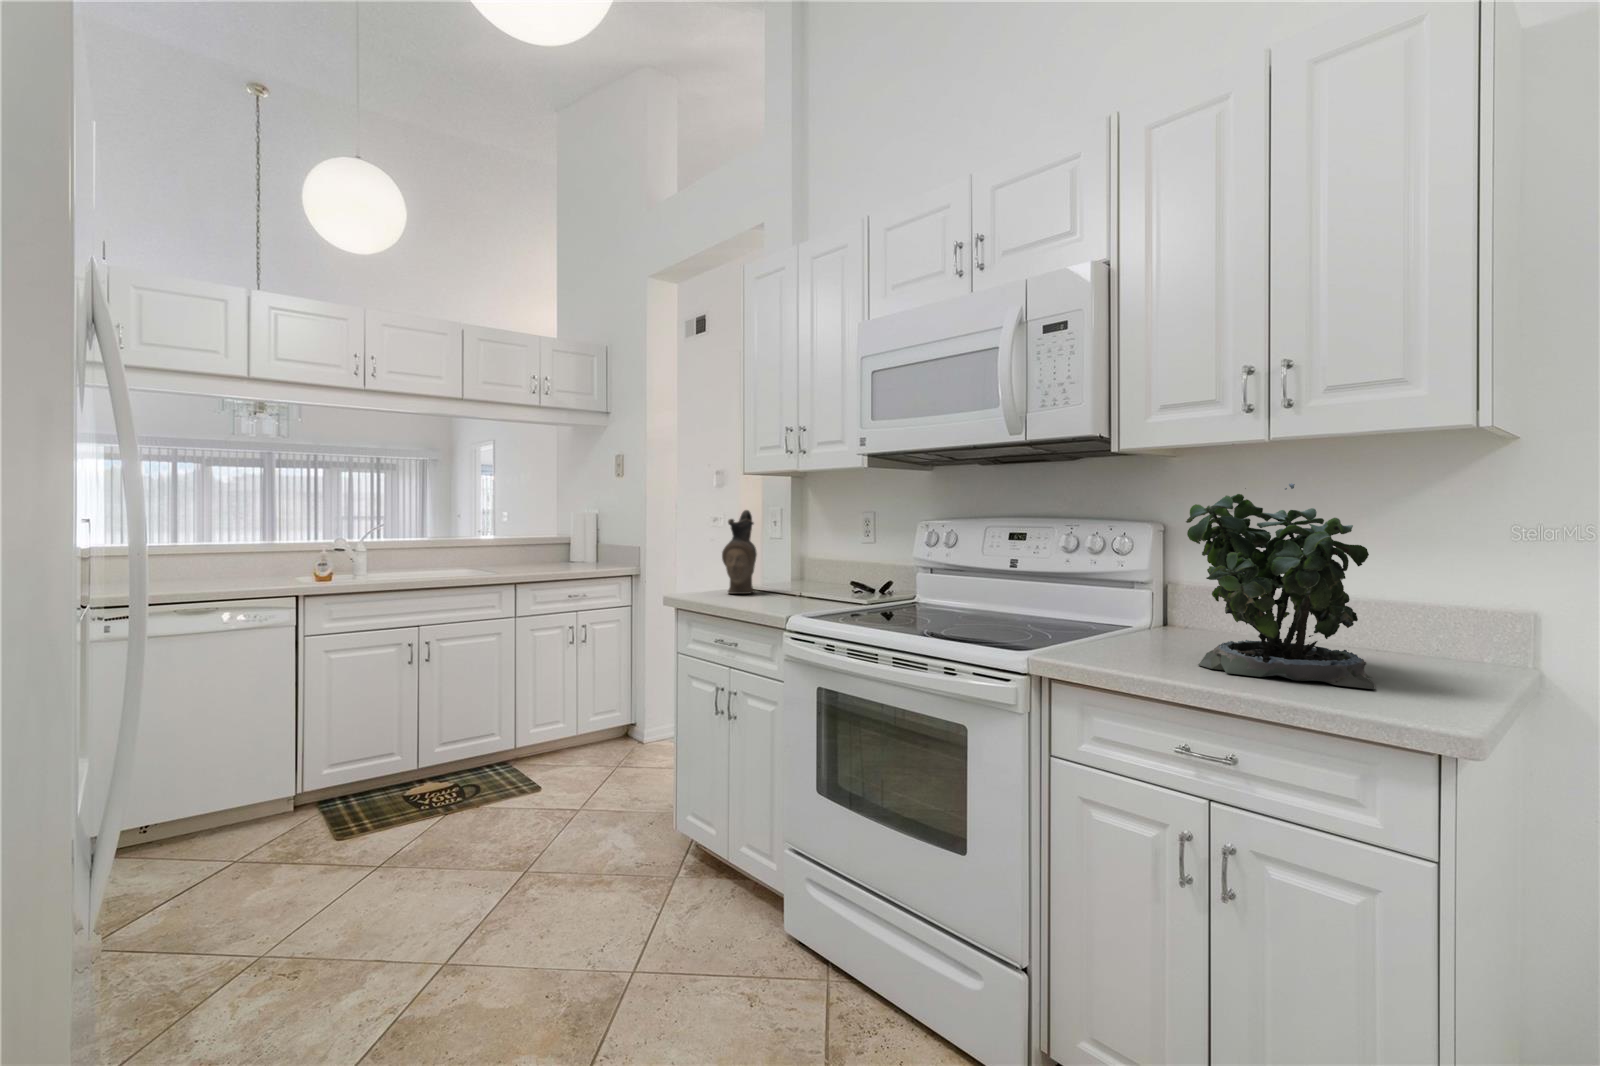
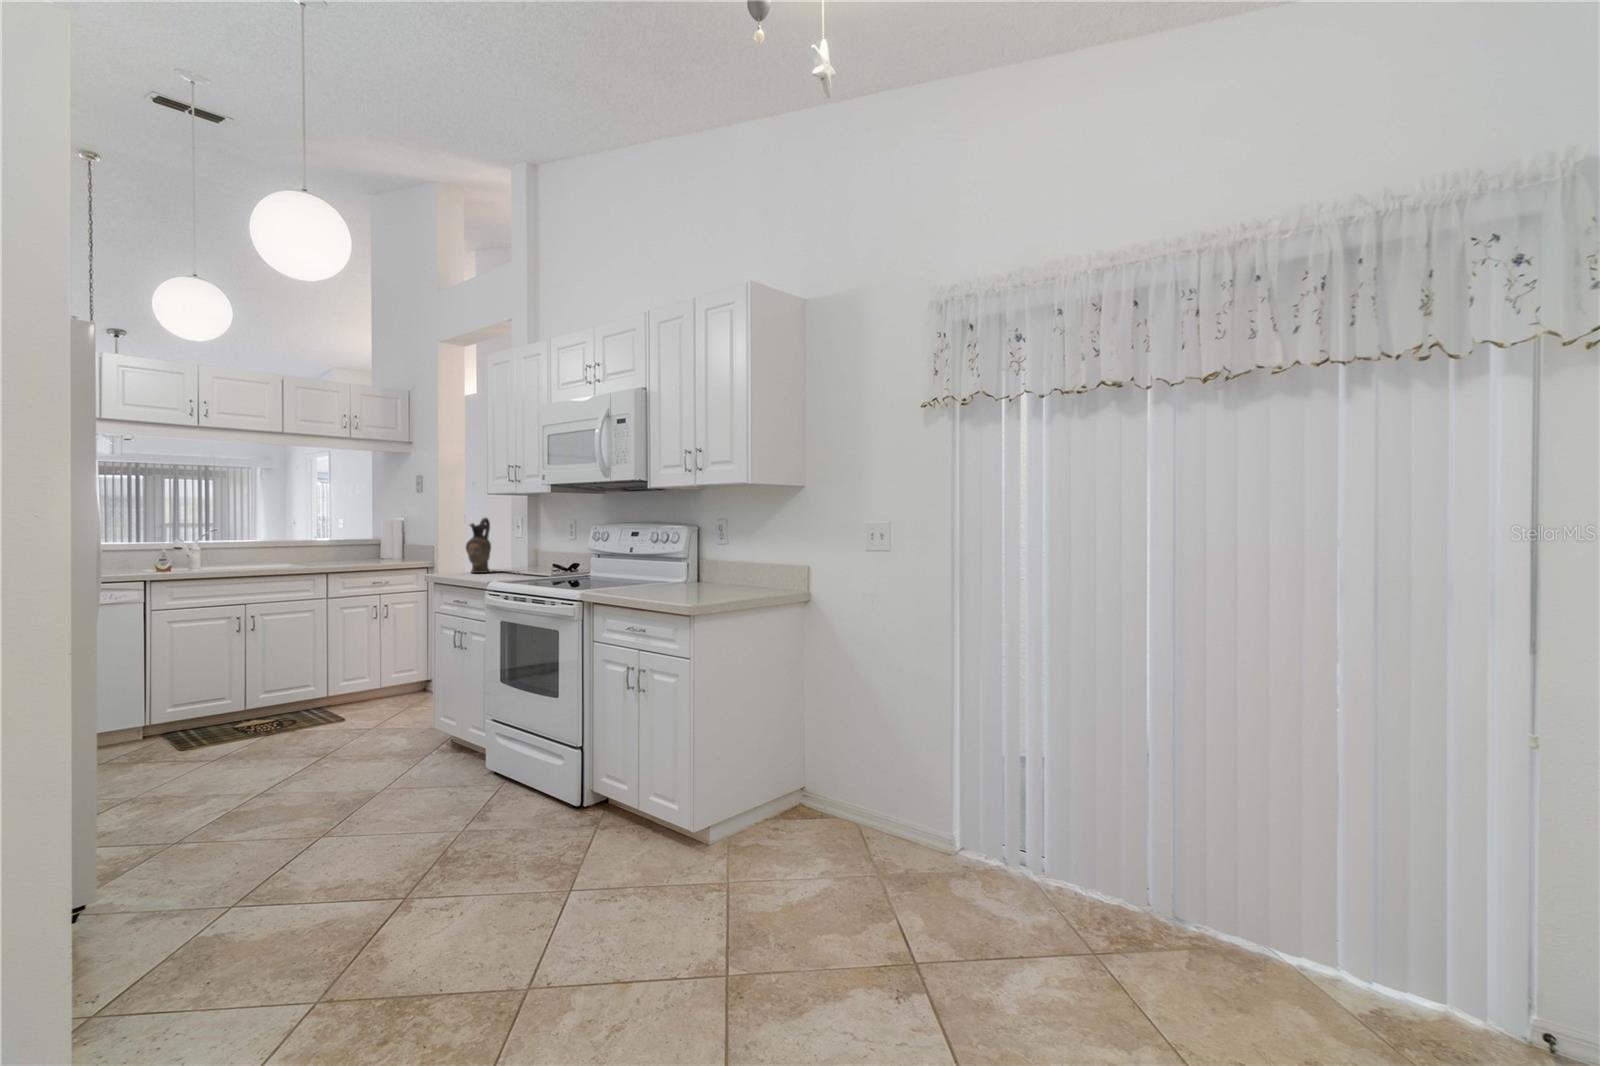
potted plant: present [1186,483,1374,689] -> none [656,507,729,599]

